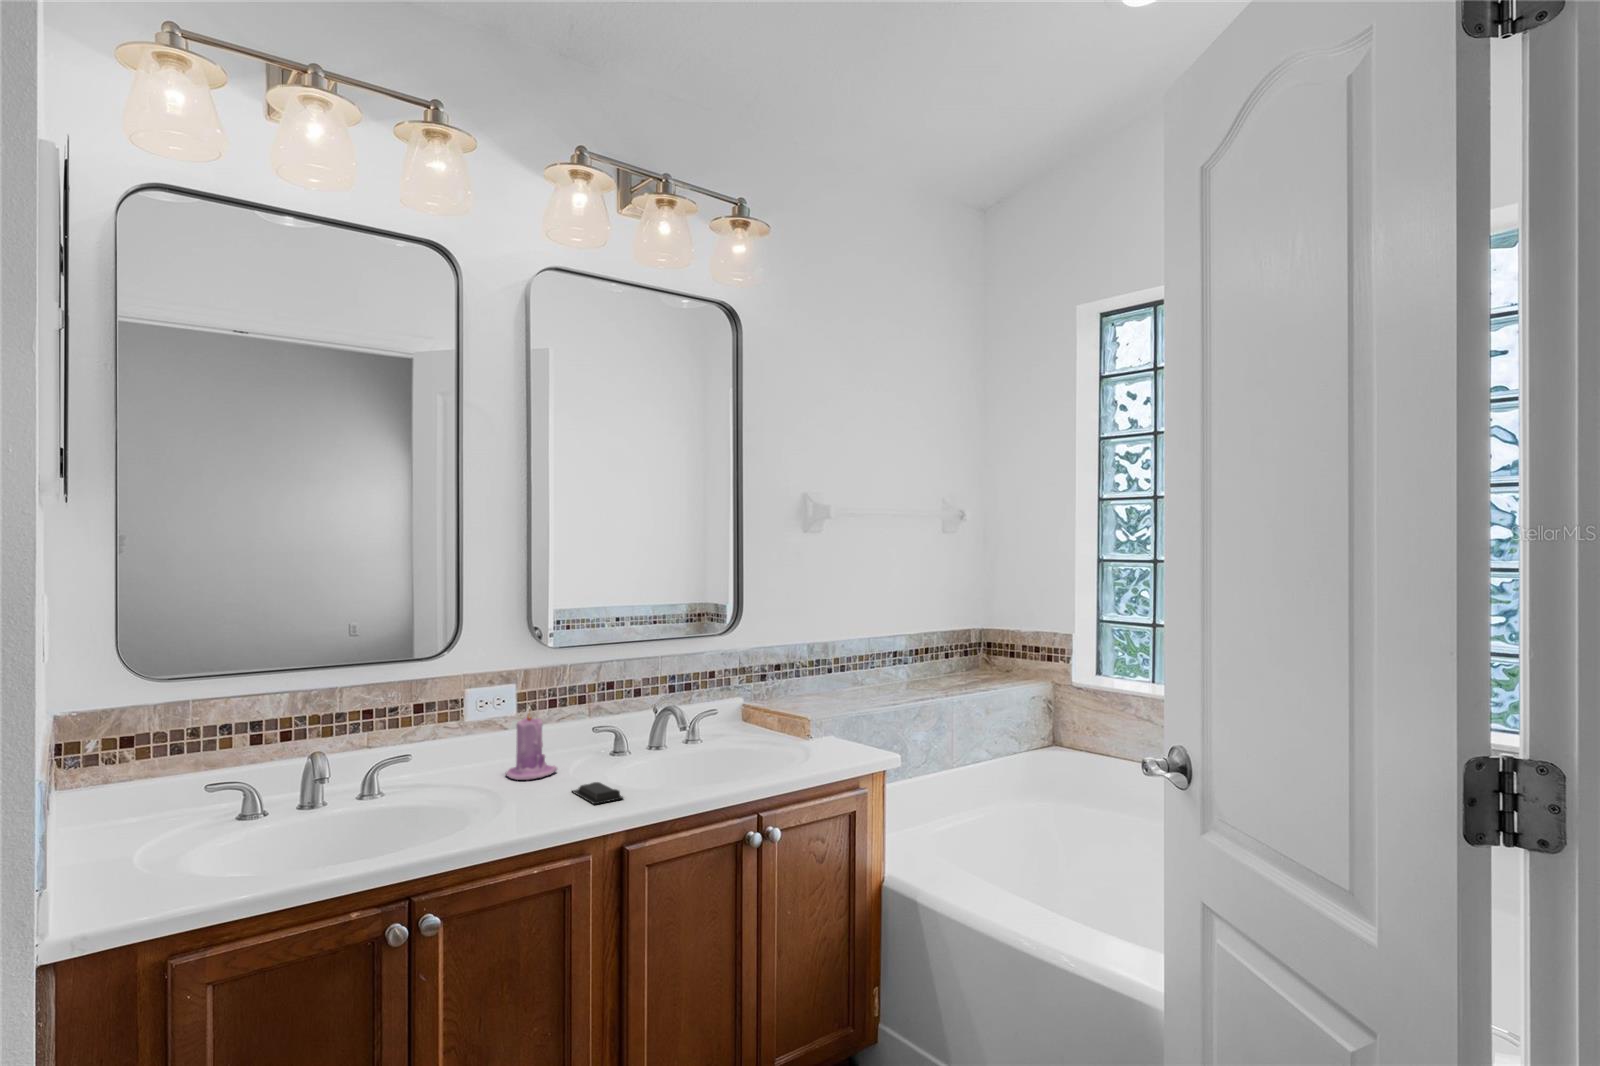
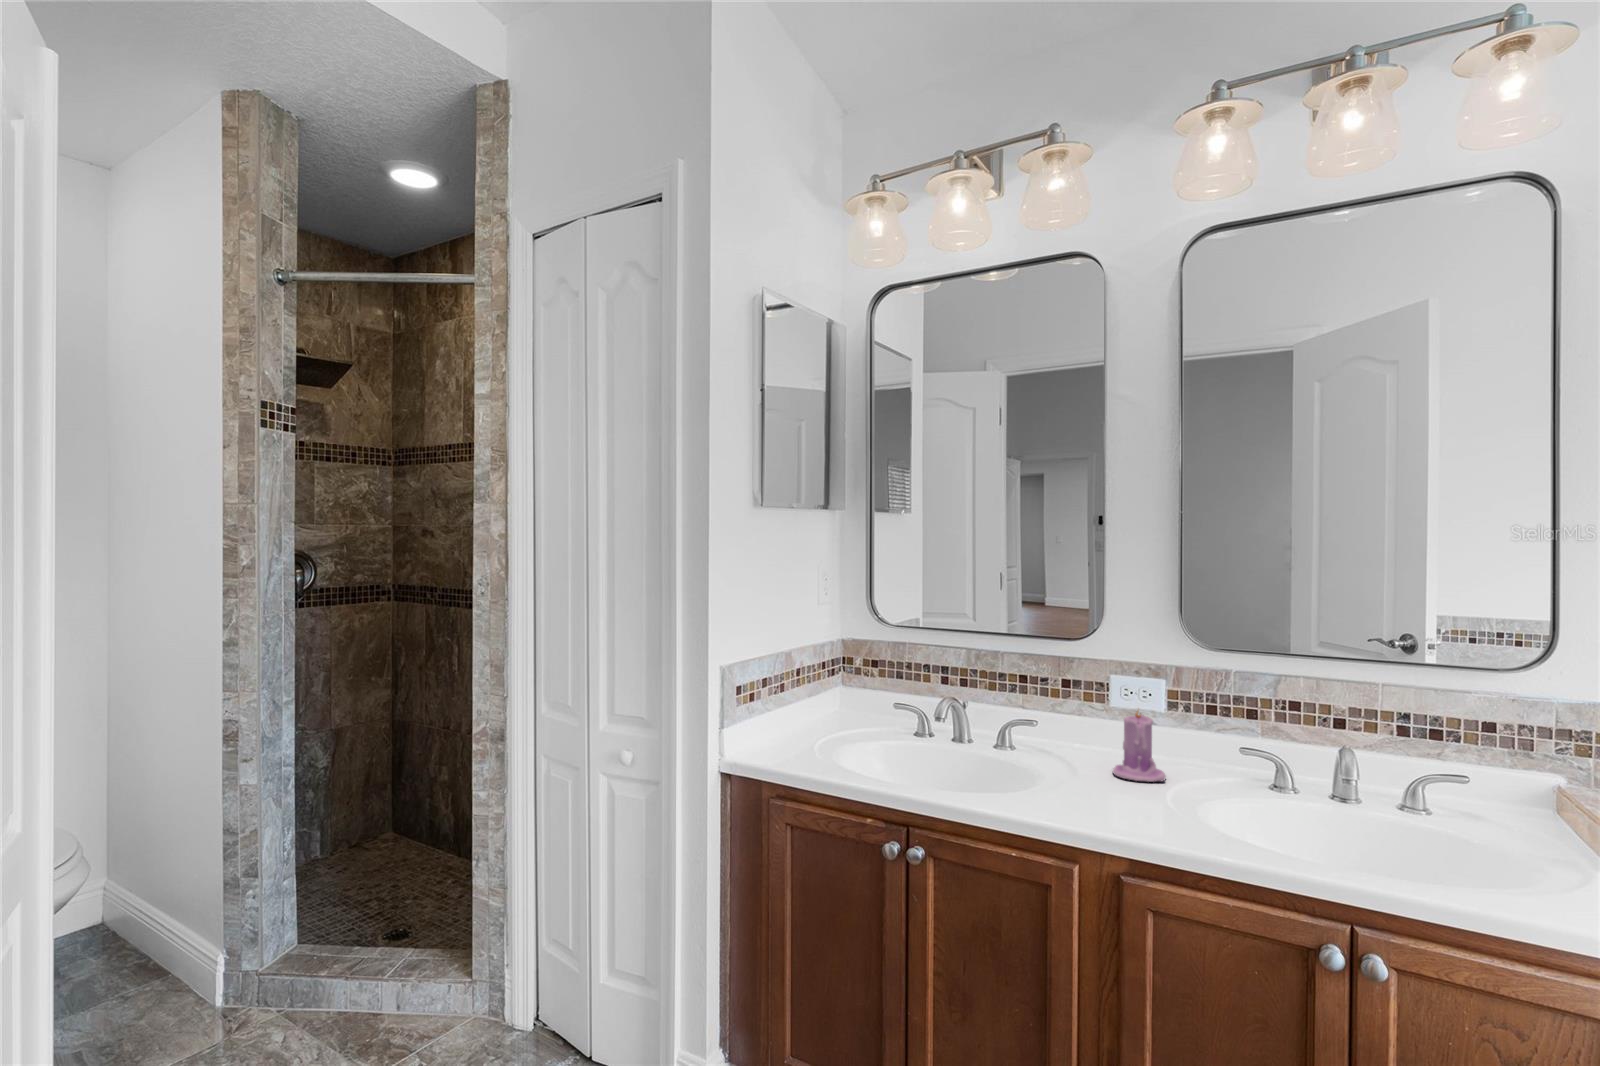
soap bar: present [572,782,623,804] -> none [1116,798,1166,827]

